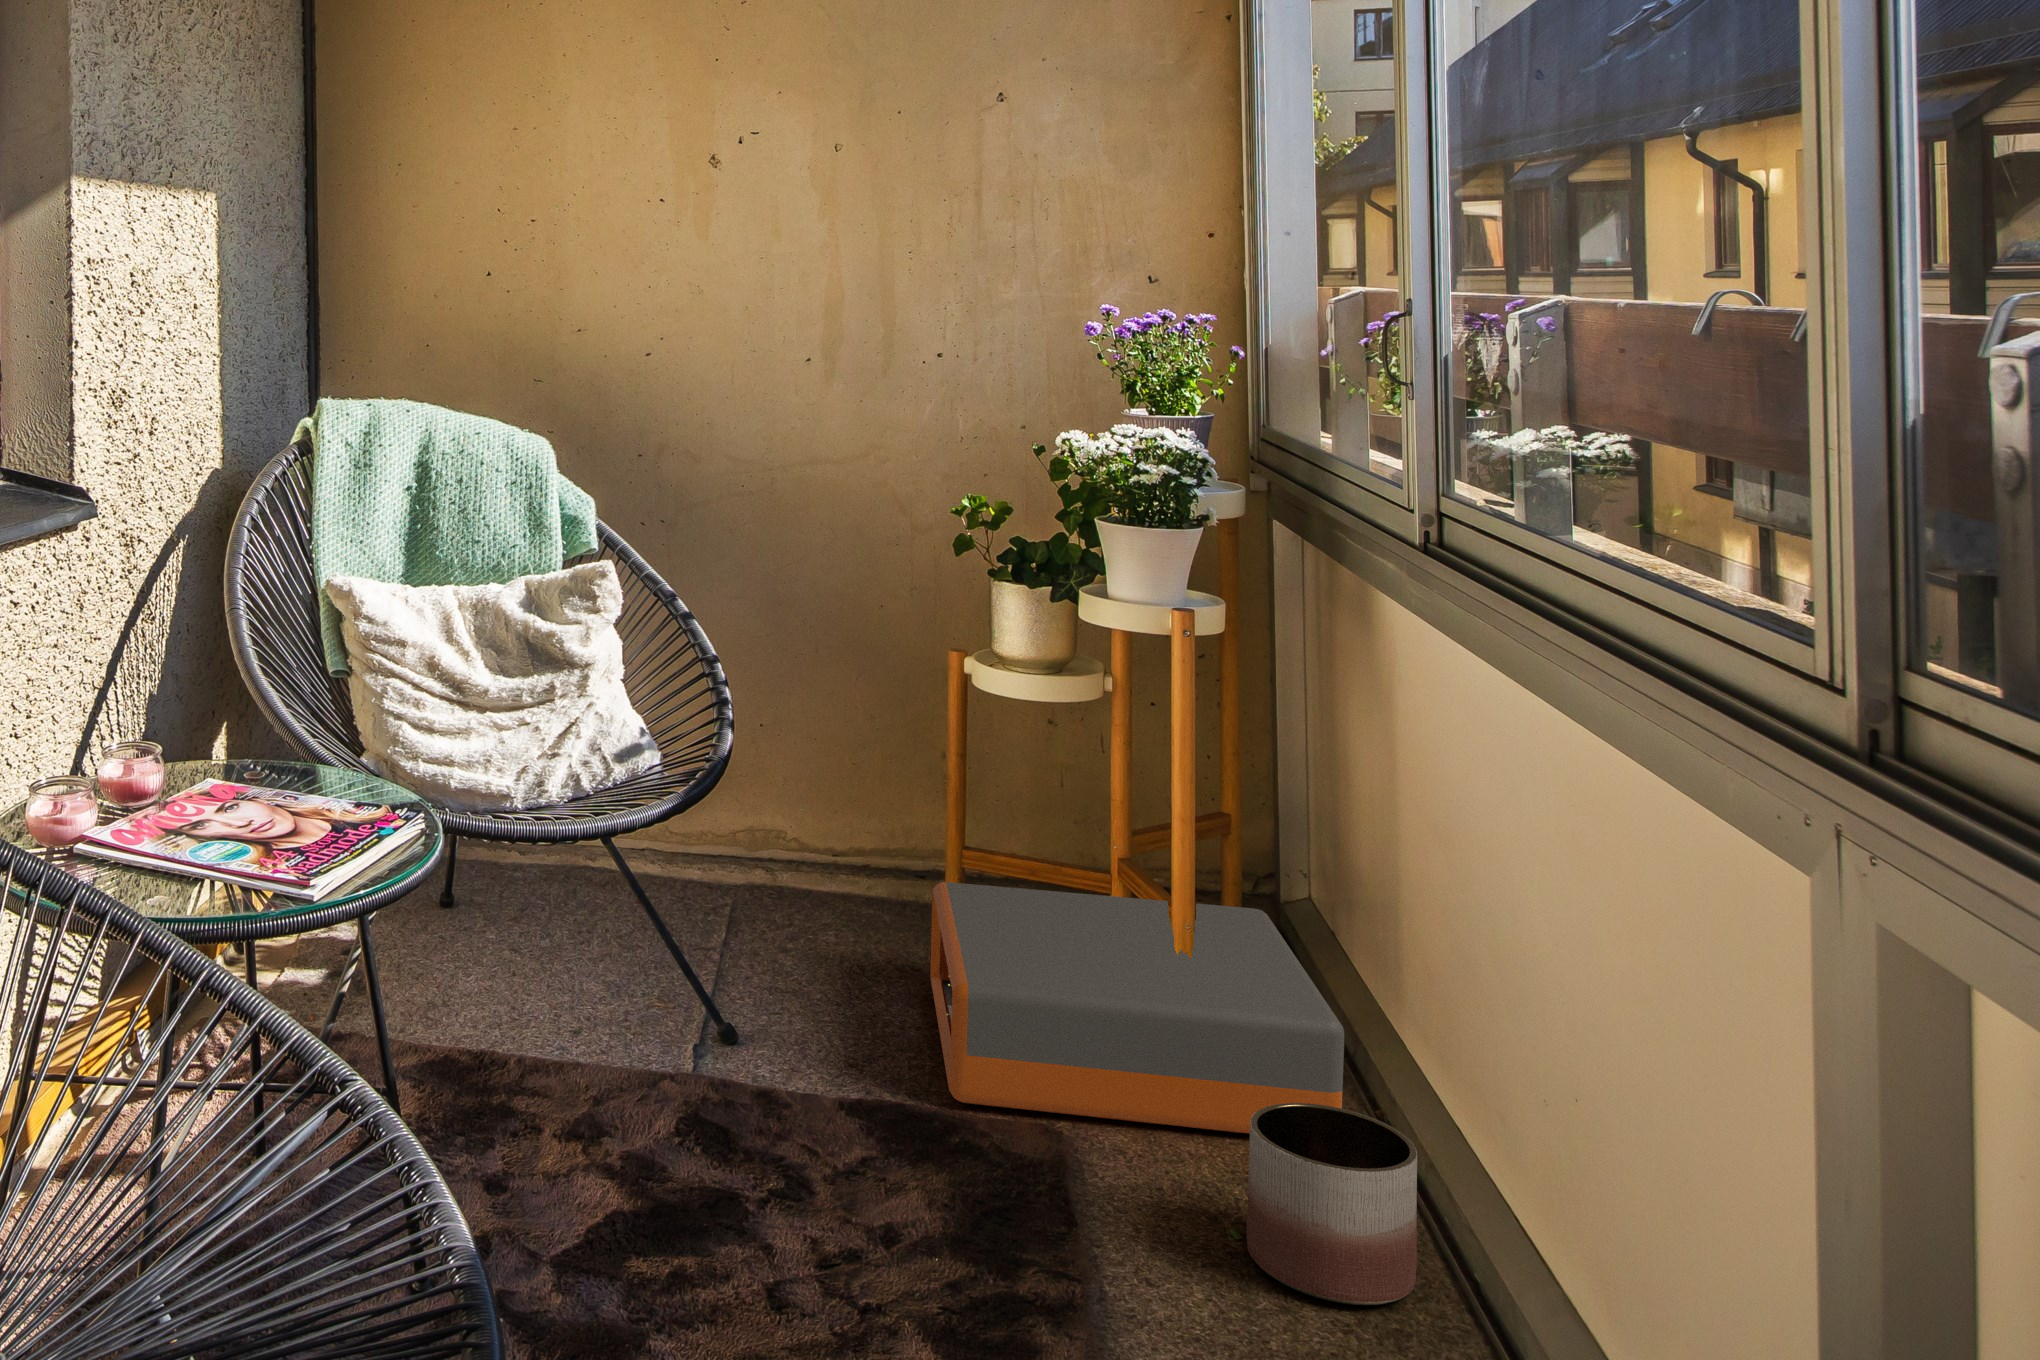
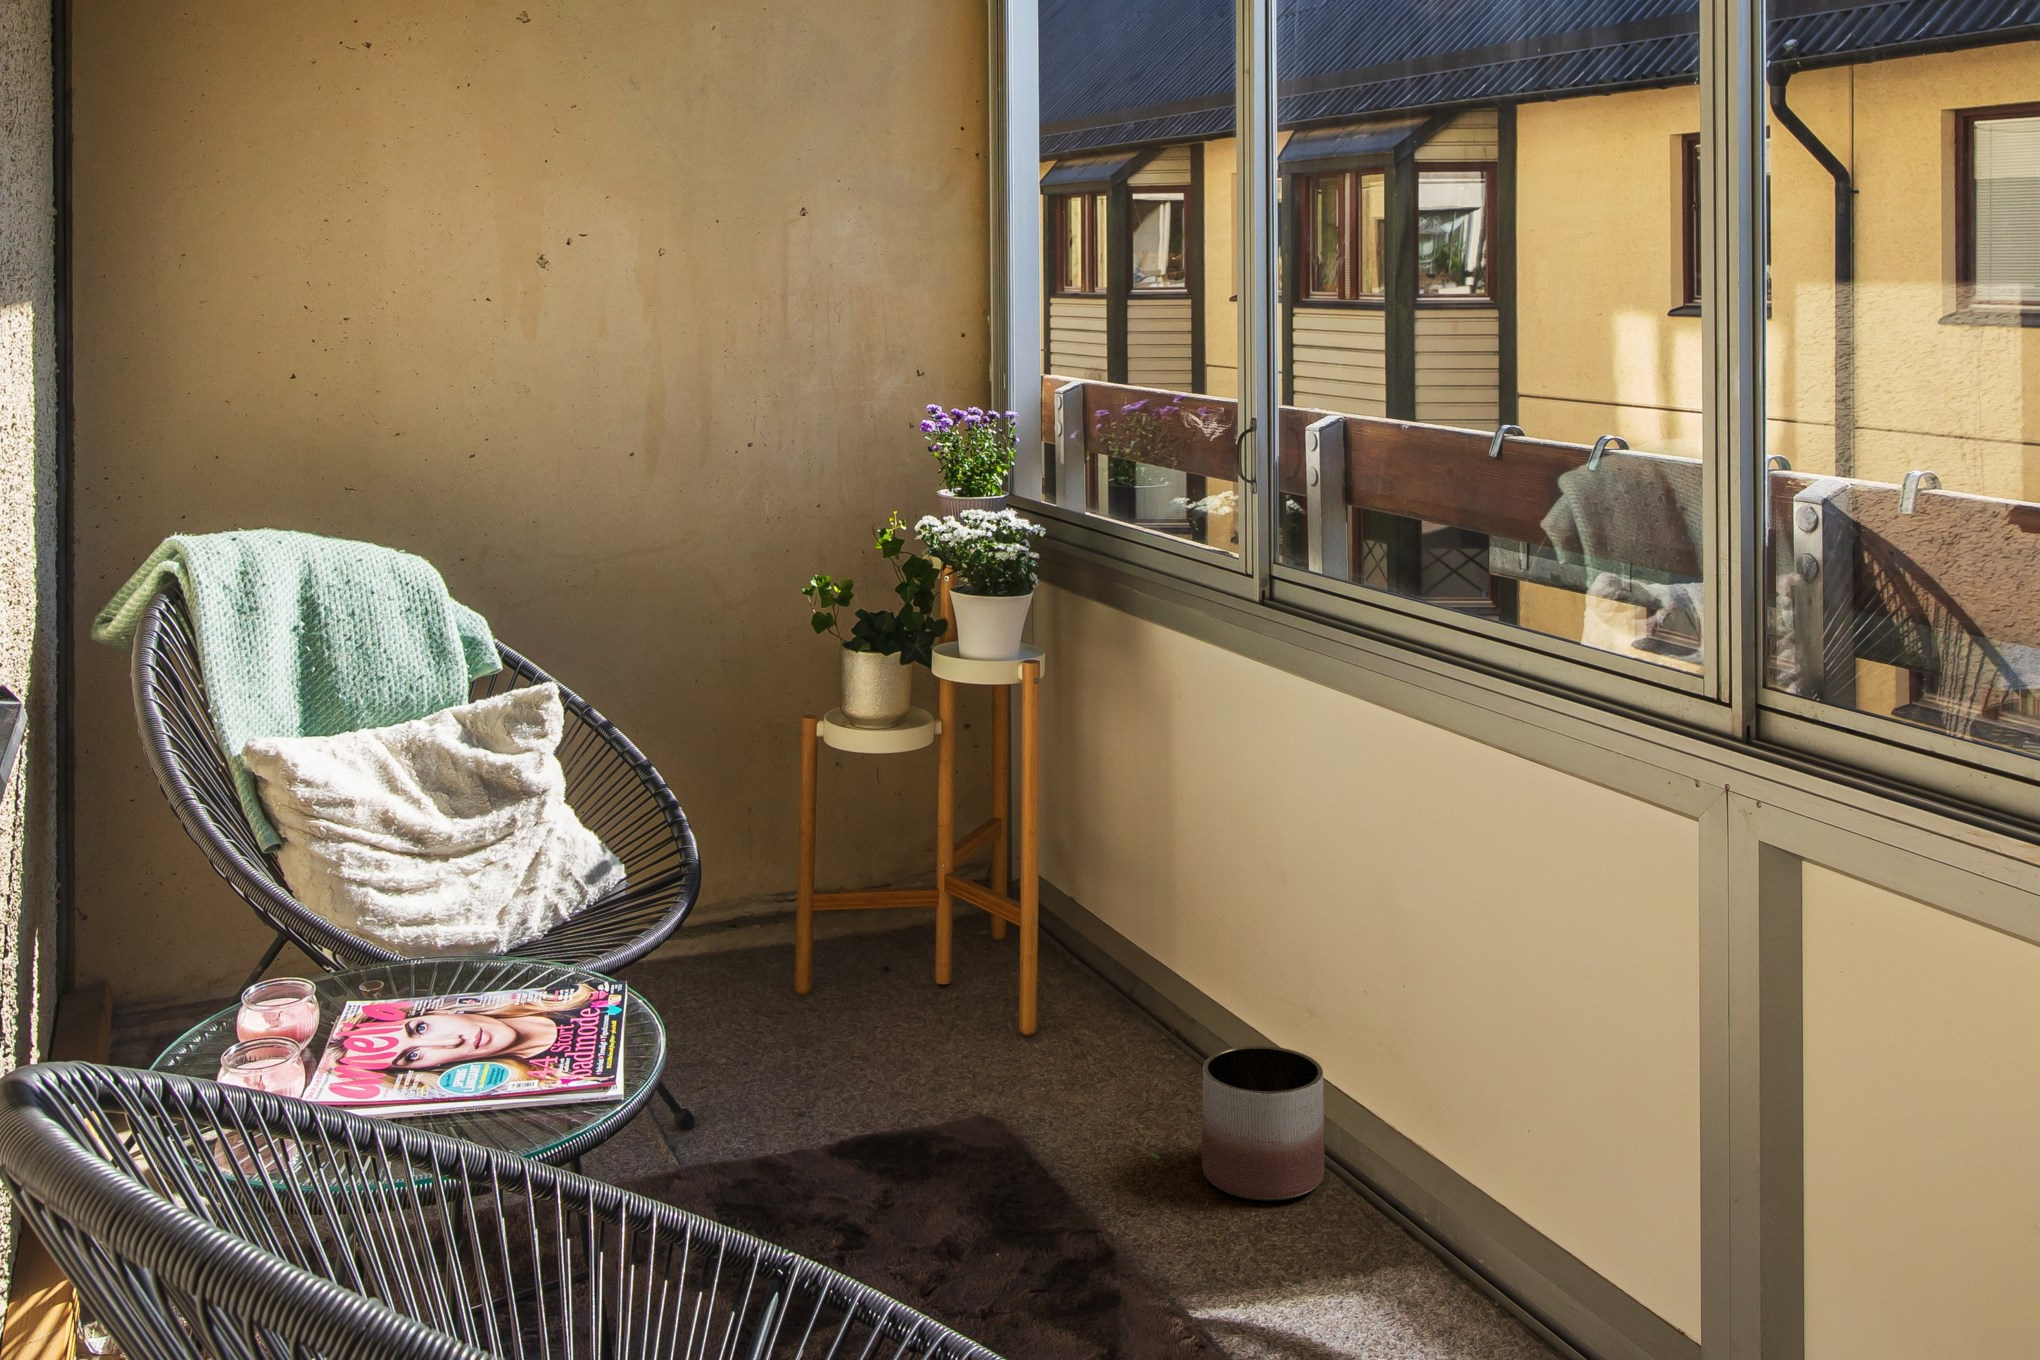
storage box: present [930,882,1344,1134] -> none [833,901,1208,1130]

